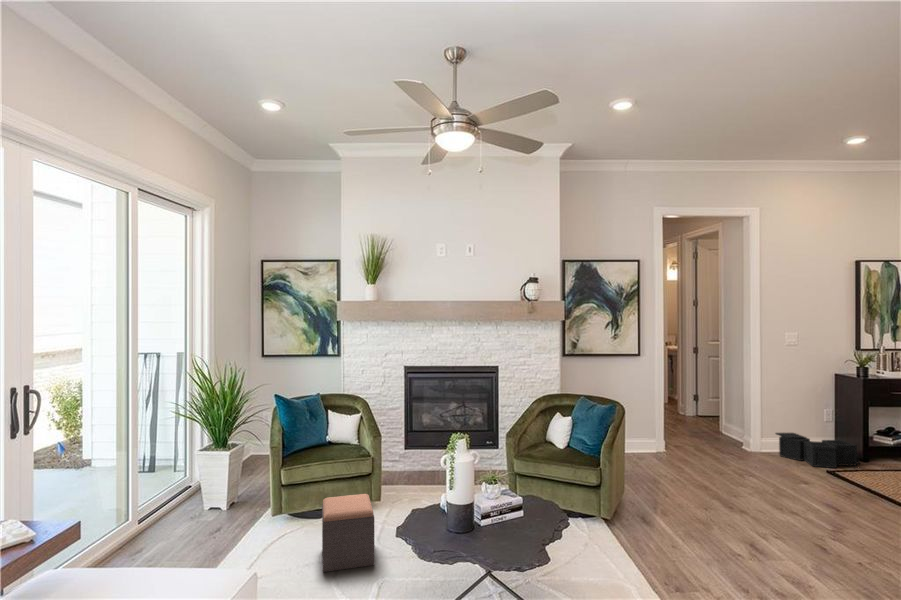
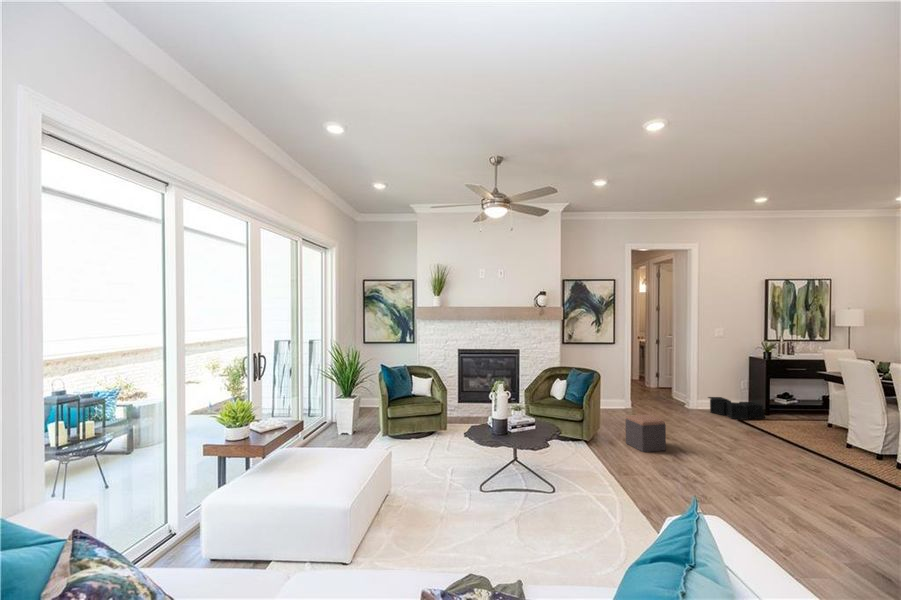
footstool: present [322,494,374,572] -> present [626,414,666,452]

